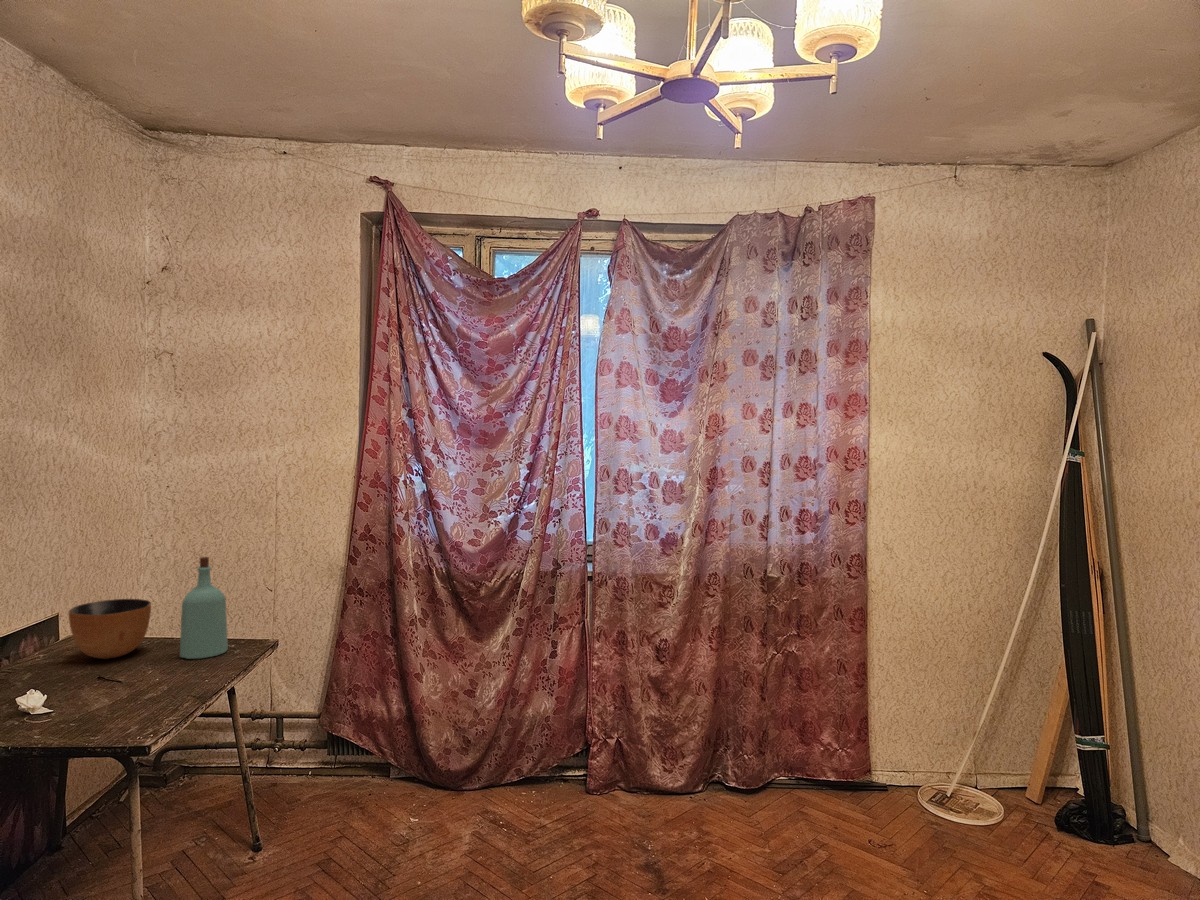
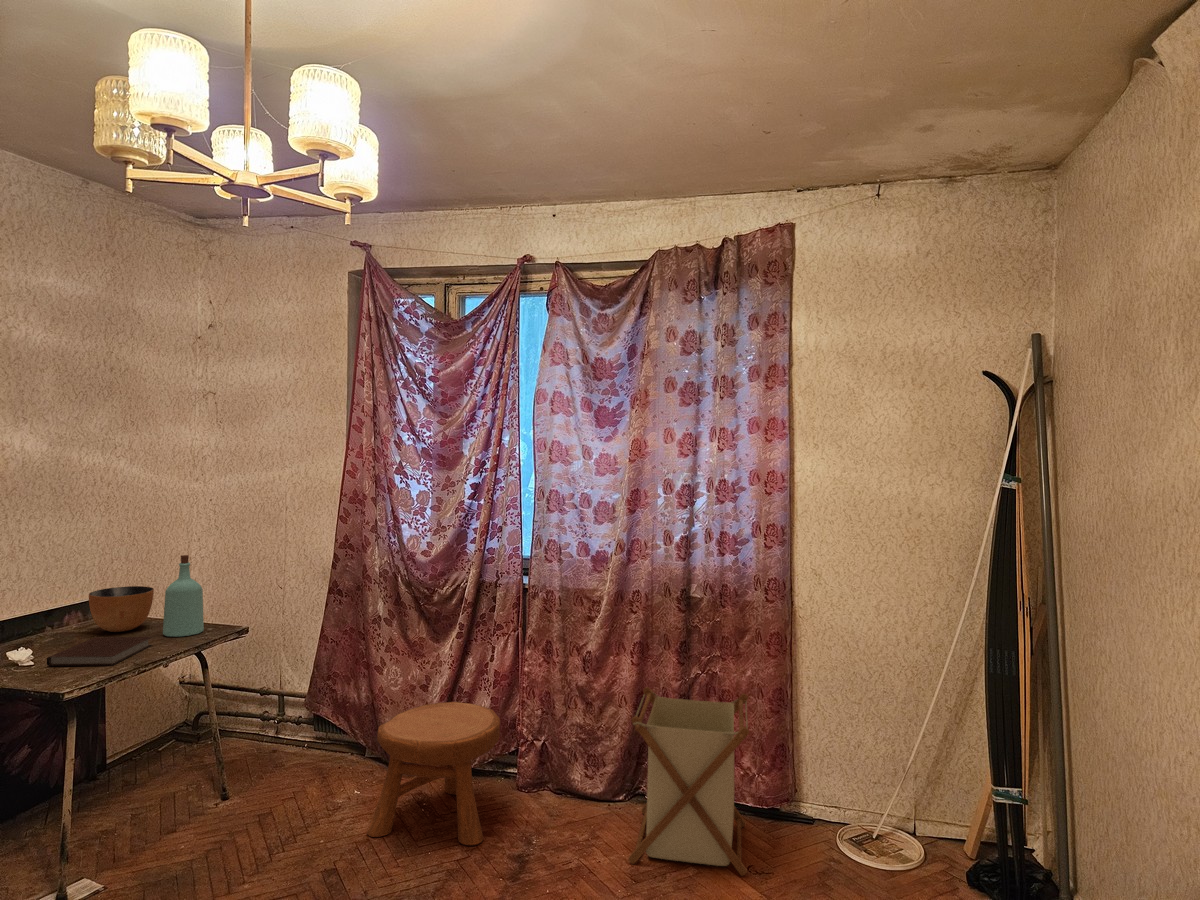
notebook: none [72,661,183,708] -> present [47,637,152,666]
laundry basket: none [725,671,871,854] -> present [628,687,749,875]
stool: none [456,706,590,867] -> present [367,702,500,846]

